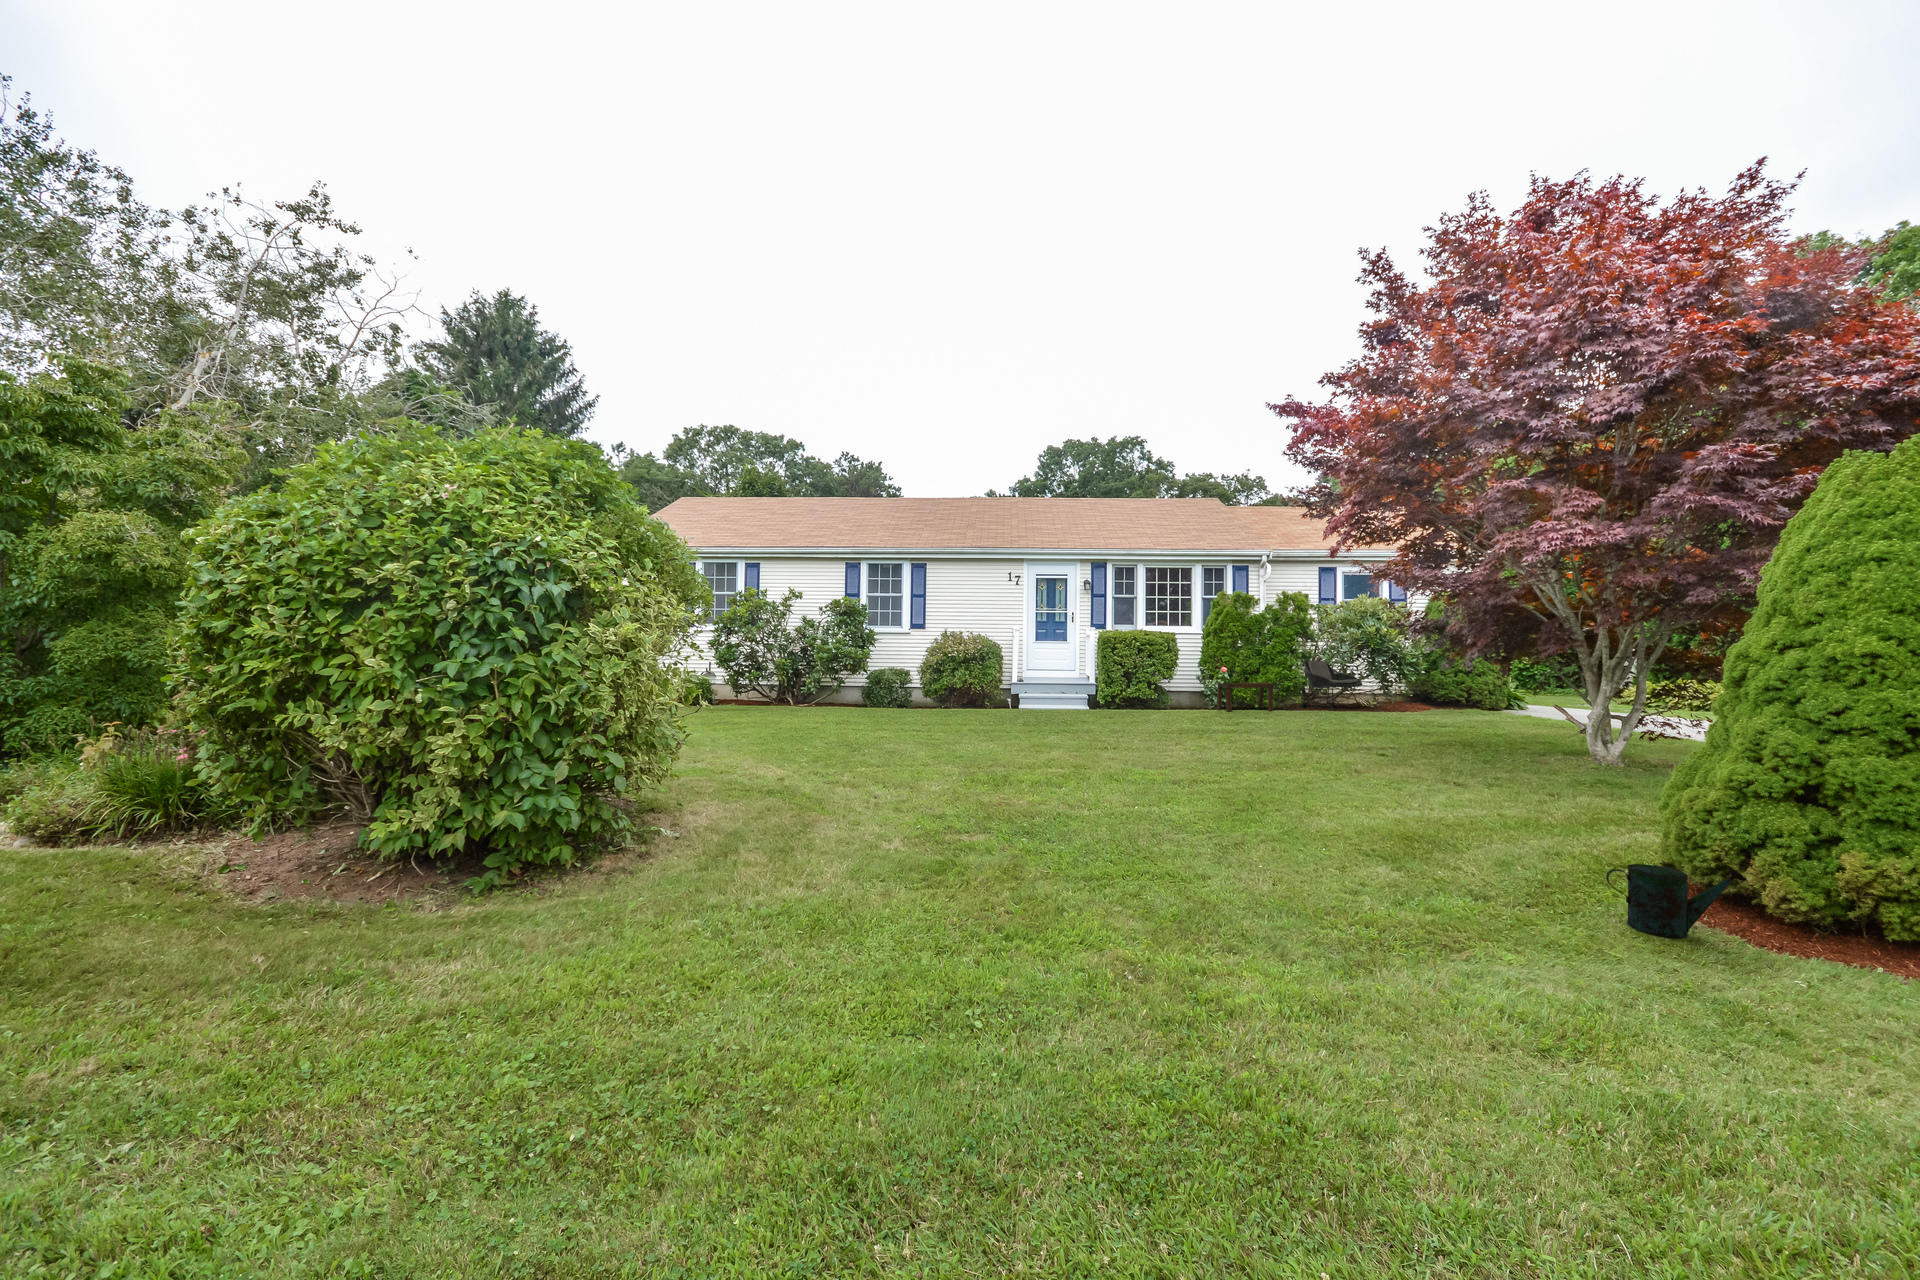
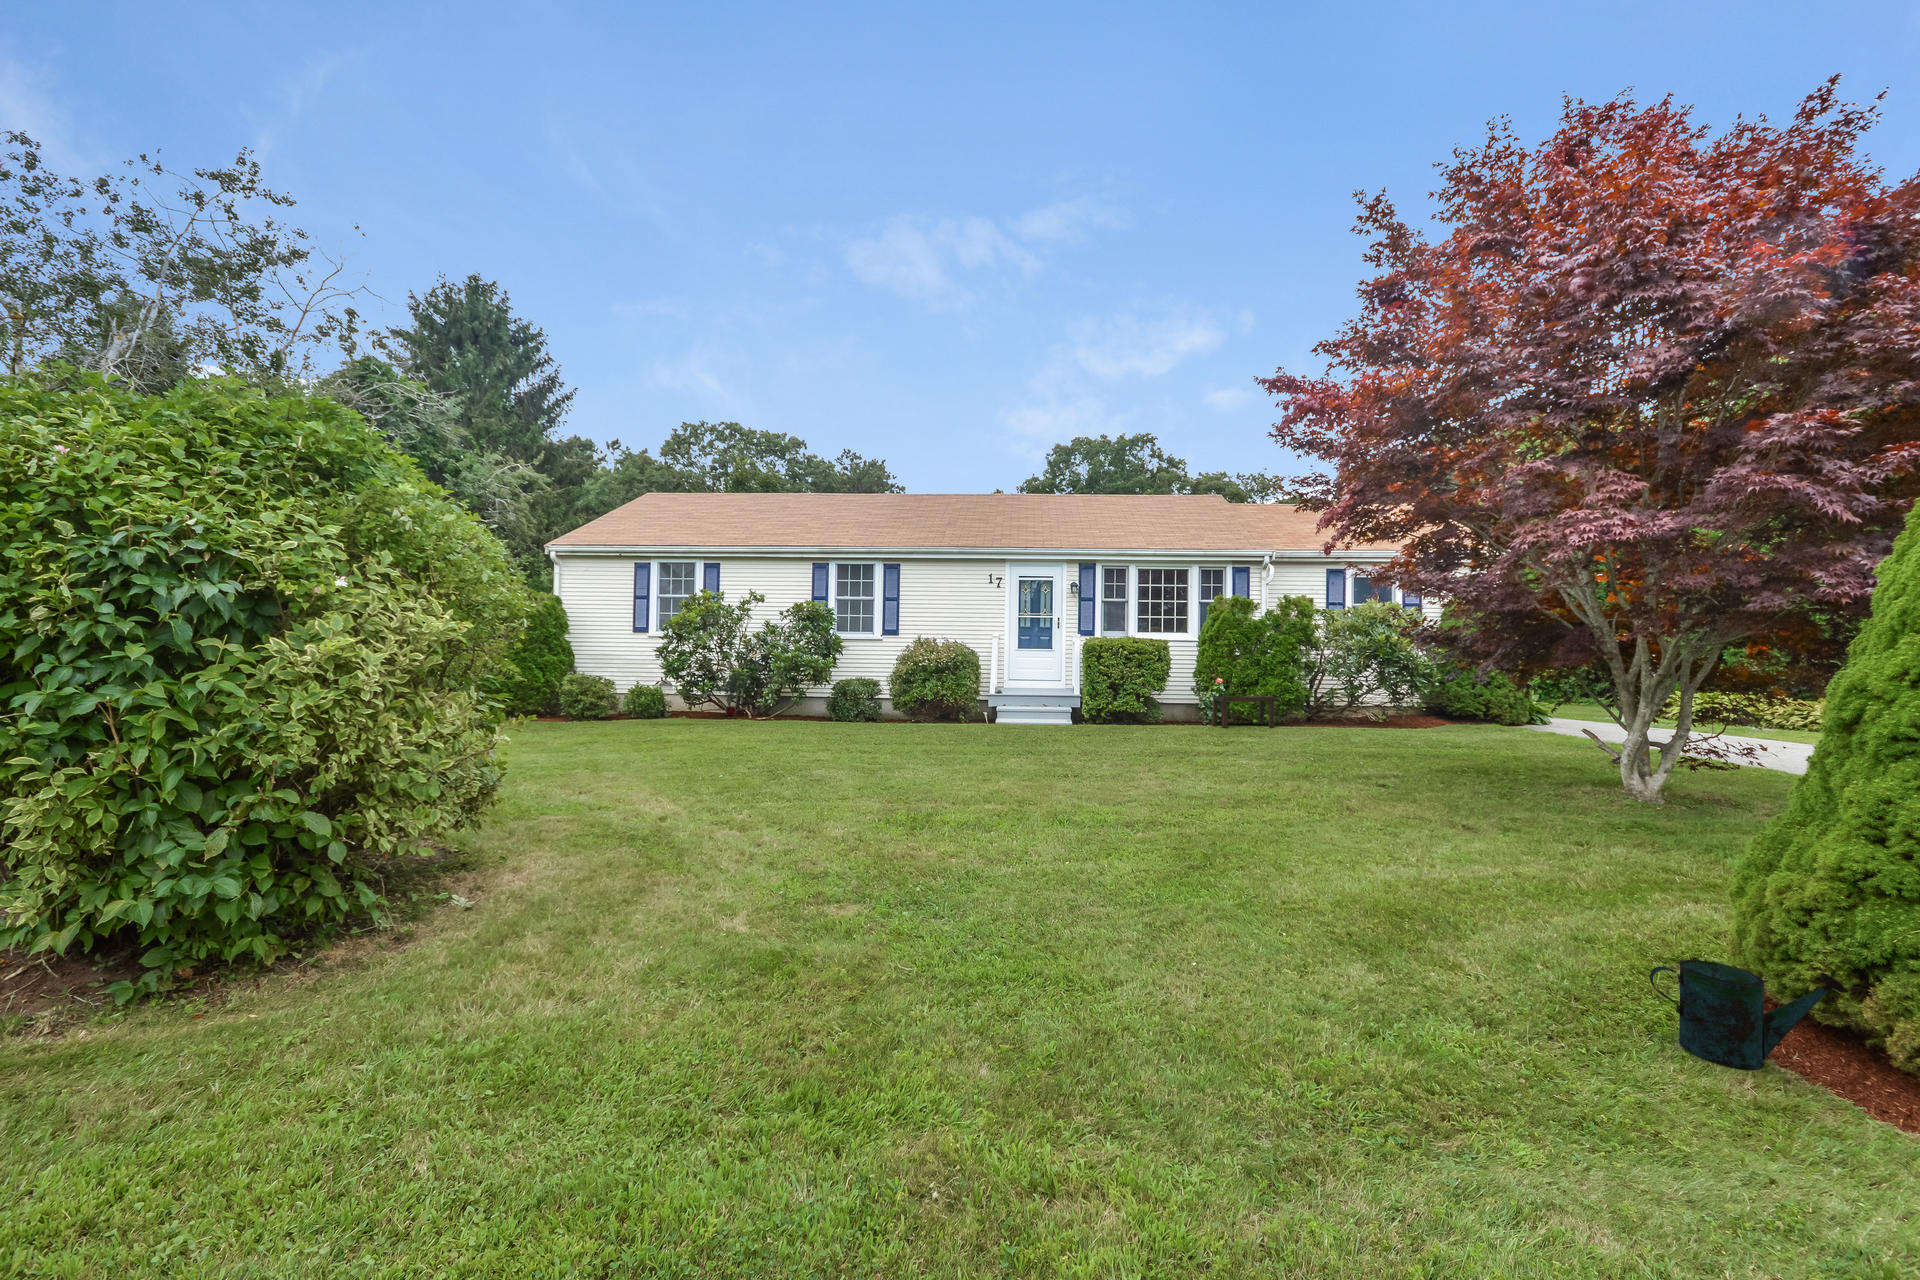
potted tree: none [759,660,796,704] -> present [712,668,750,716]
lounge chair: present [1301,660,1362,710] -> none [1307,669,1375,727]

